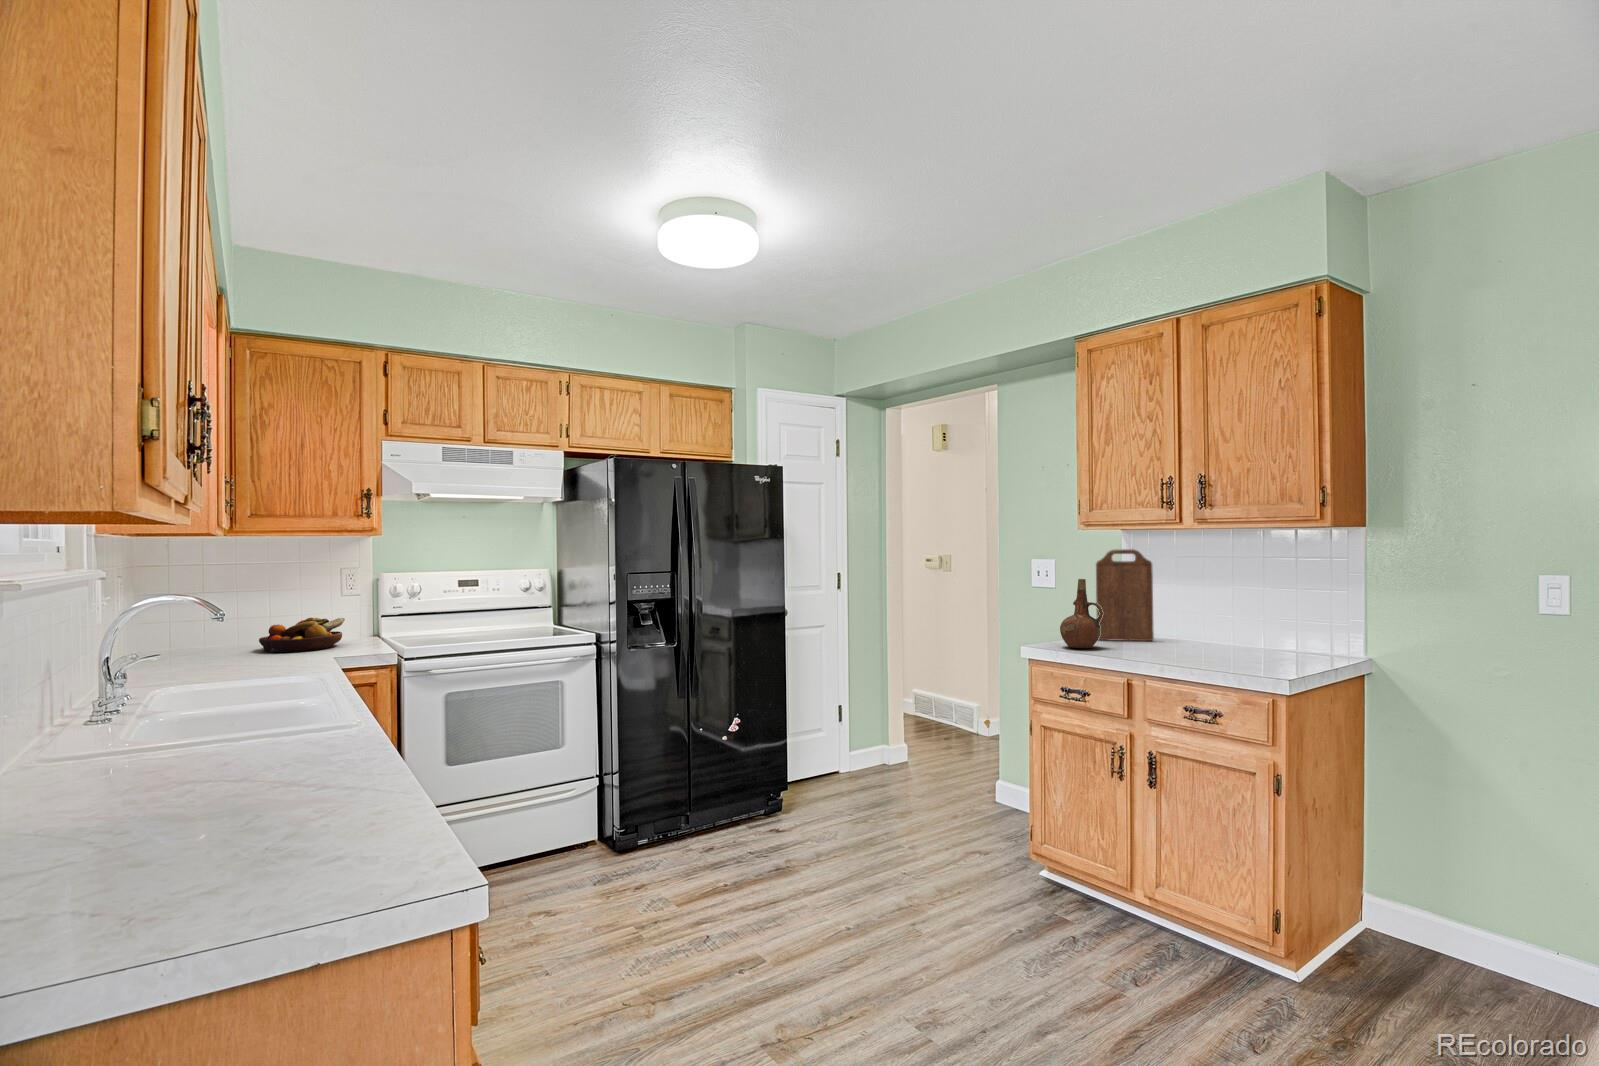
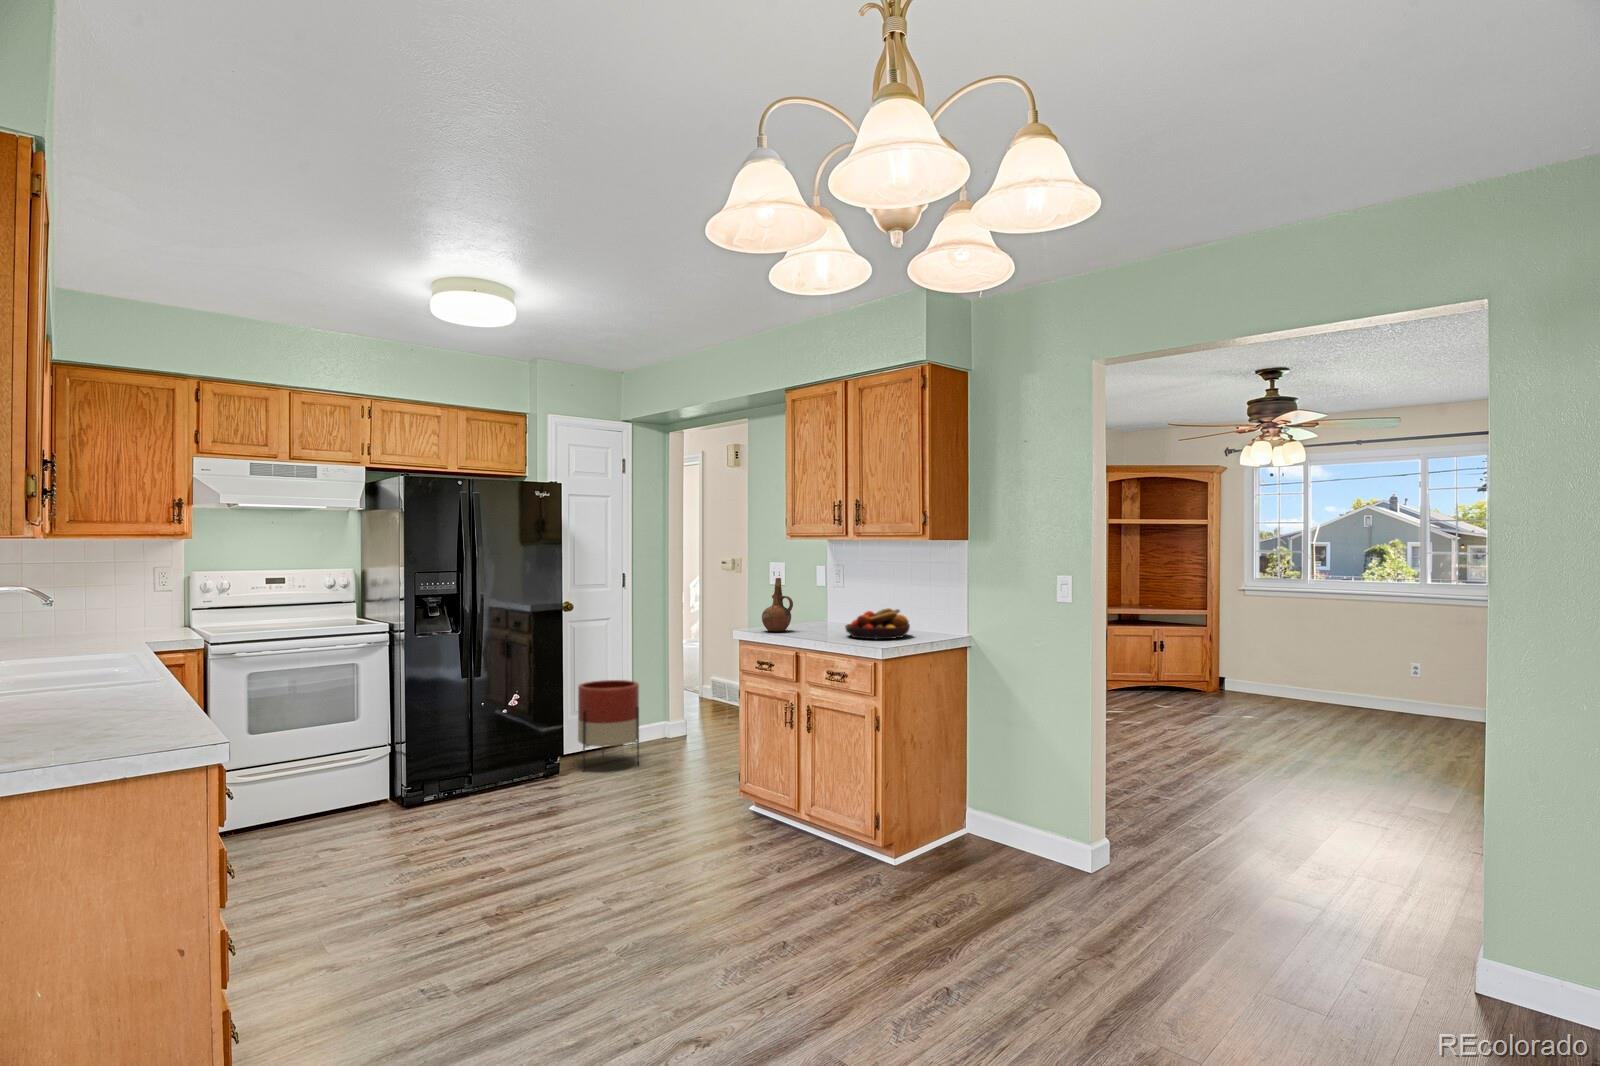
cutting board: present [1096,549,1154,641] -> none [799,555,840,626]
fruit bowl: present [259,618,345,652] -> present [845,608,910,639]
planter: none [797,697,868,806] -> present [578,680,639,771]

